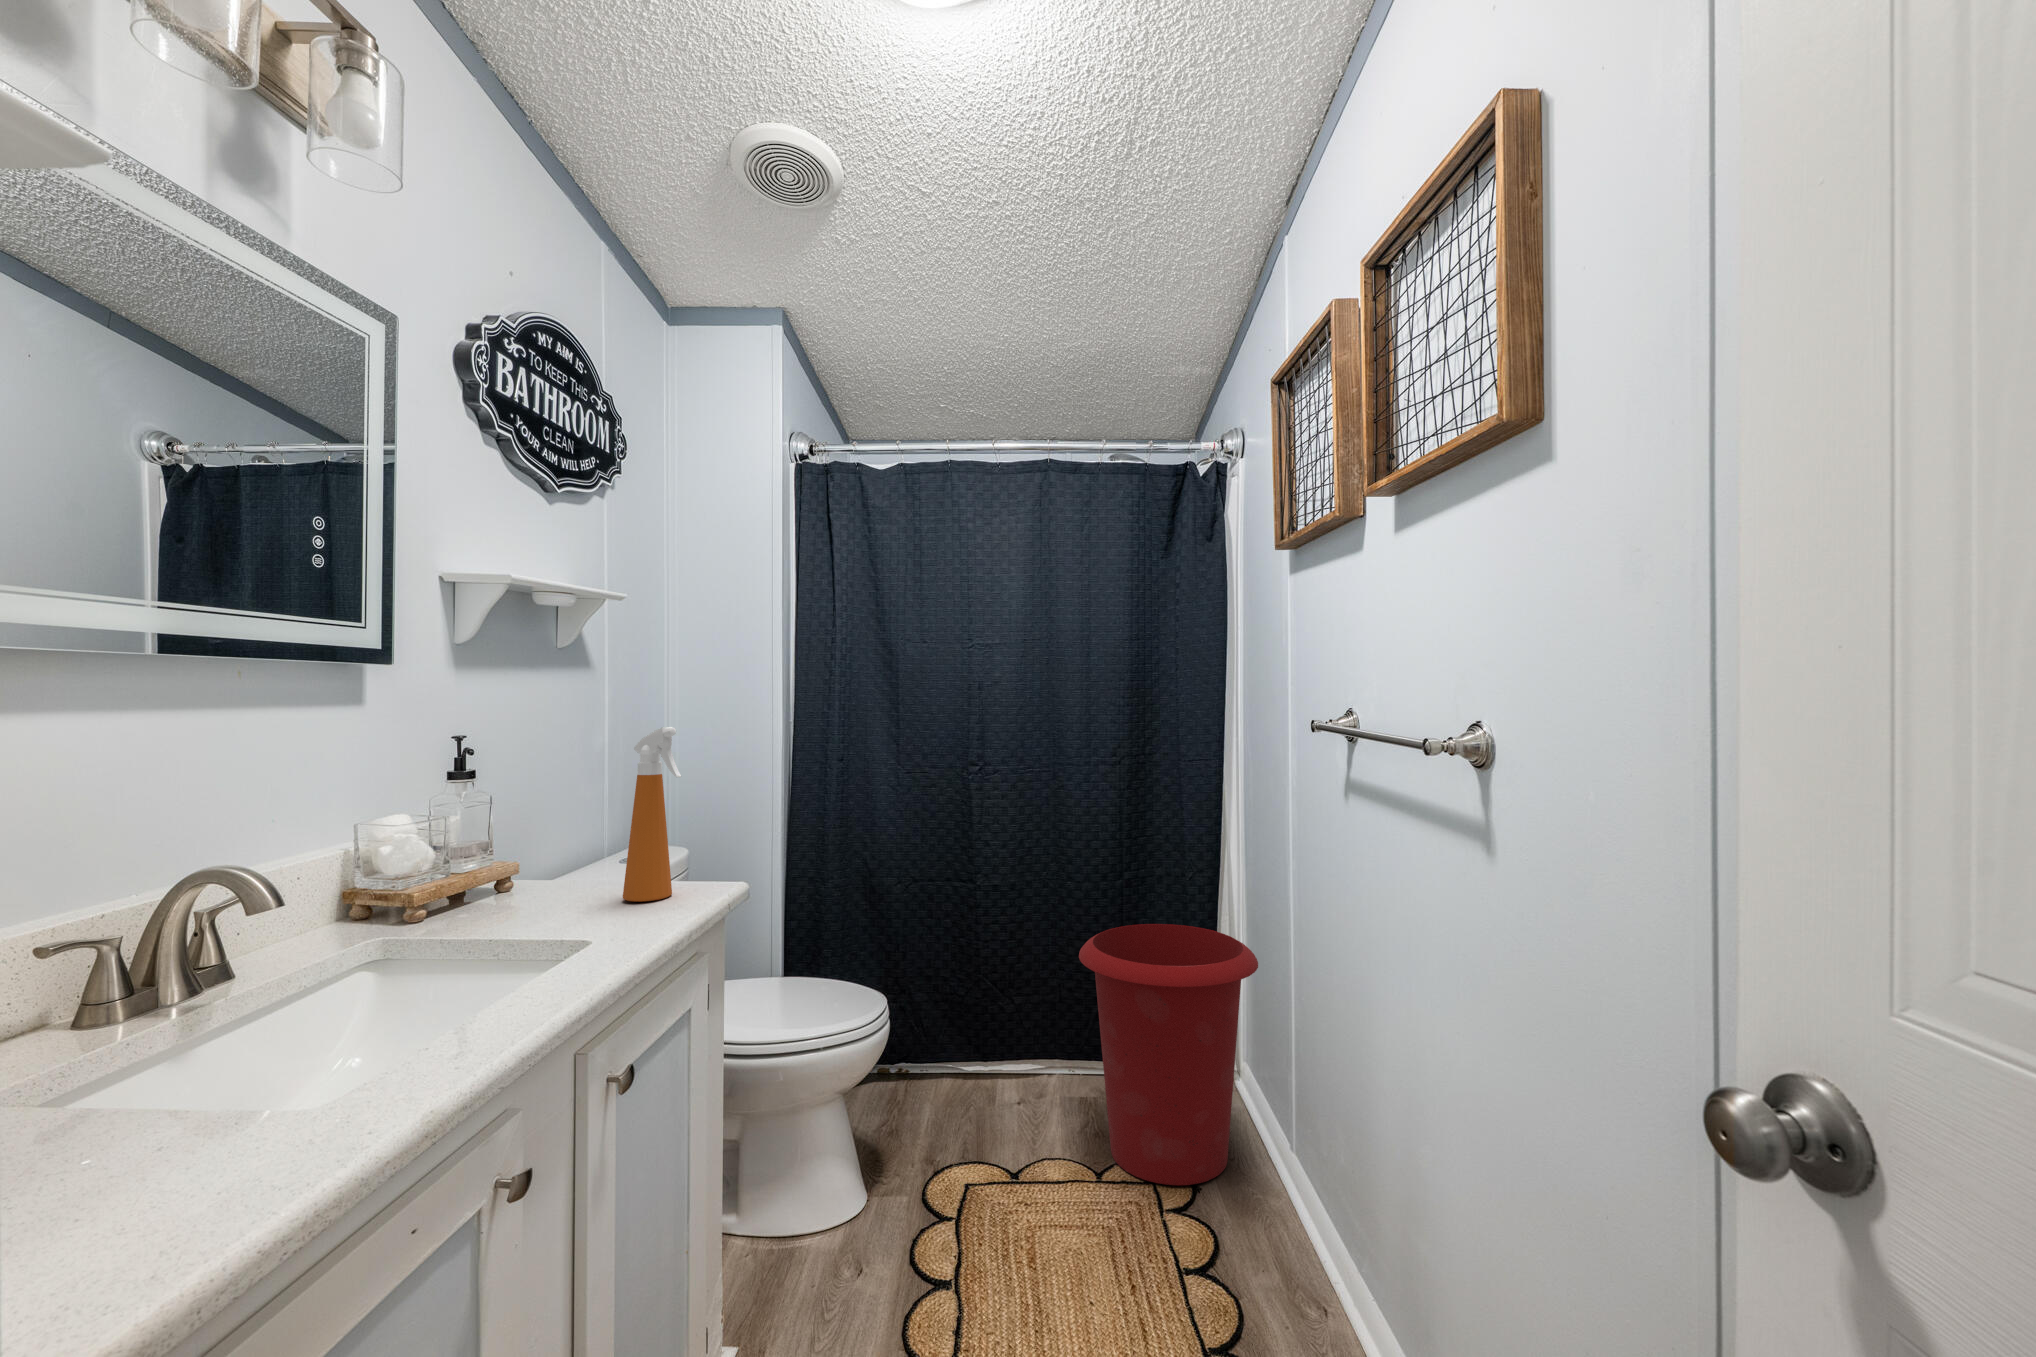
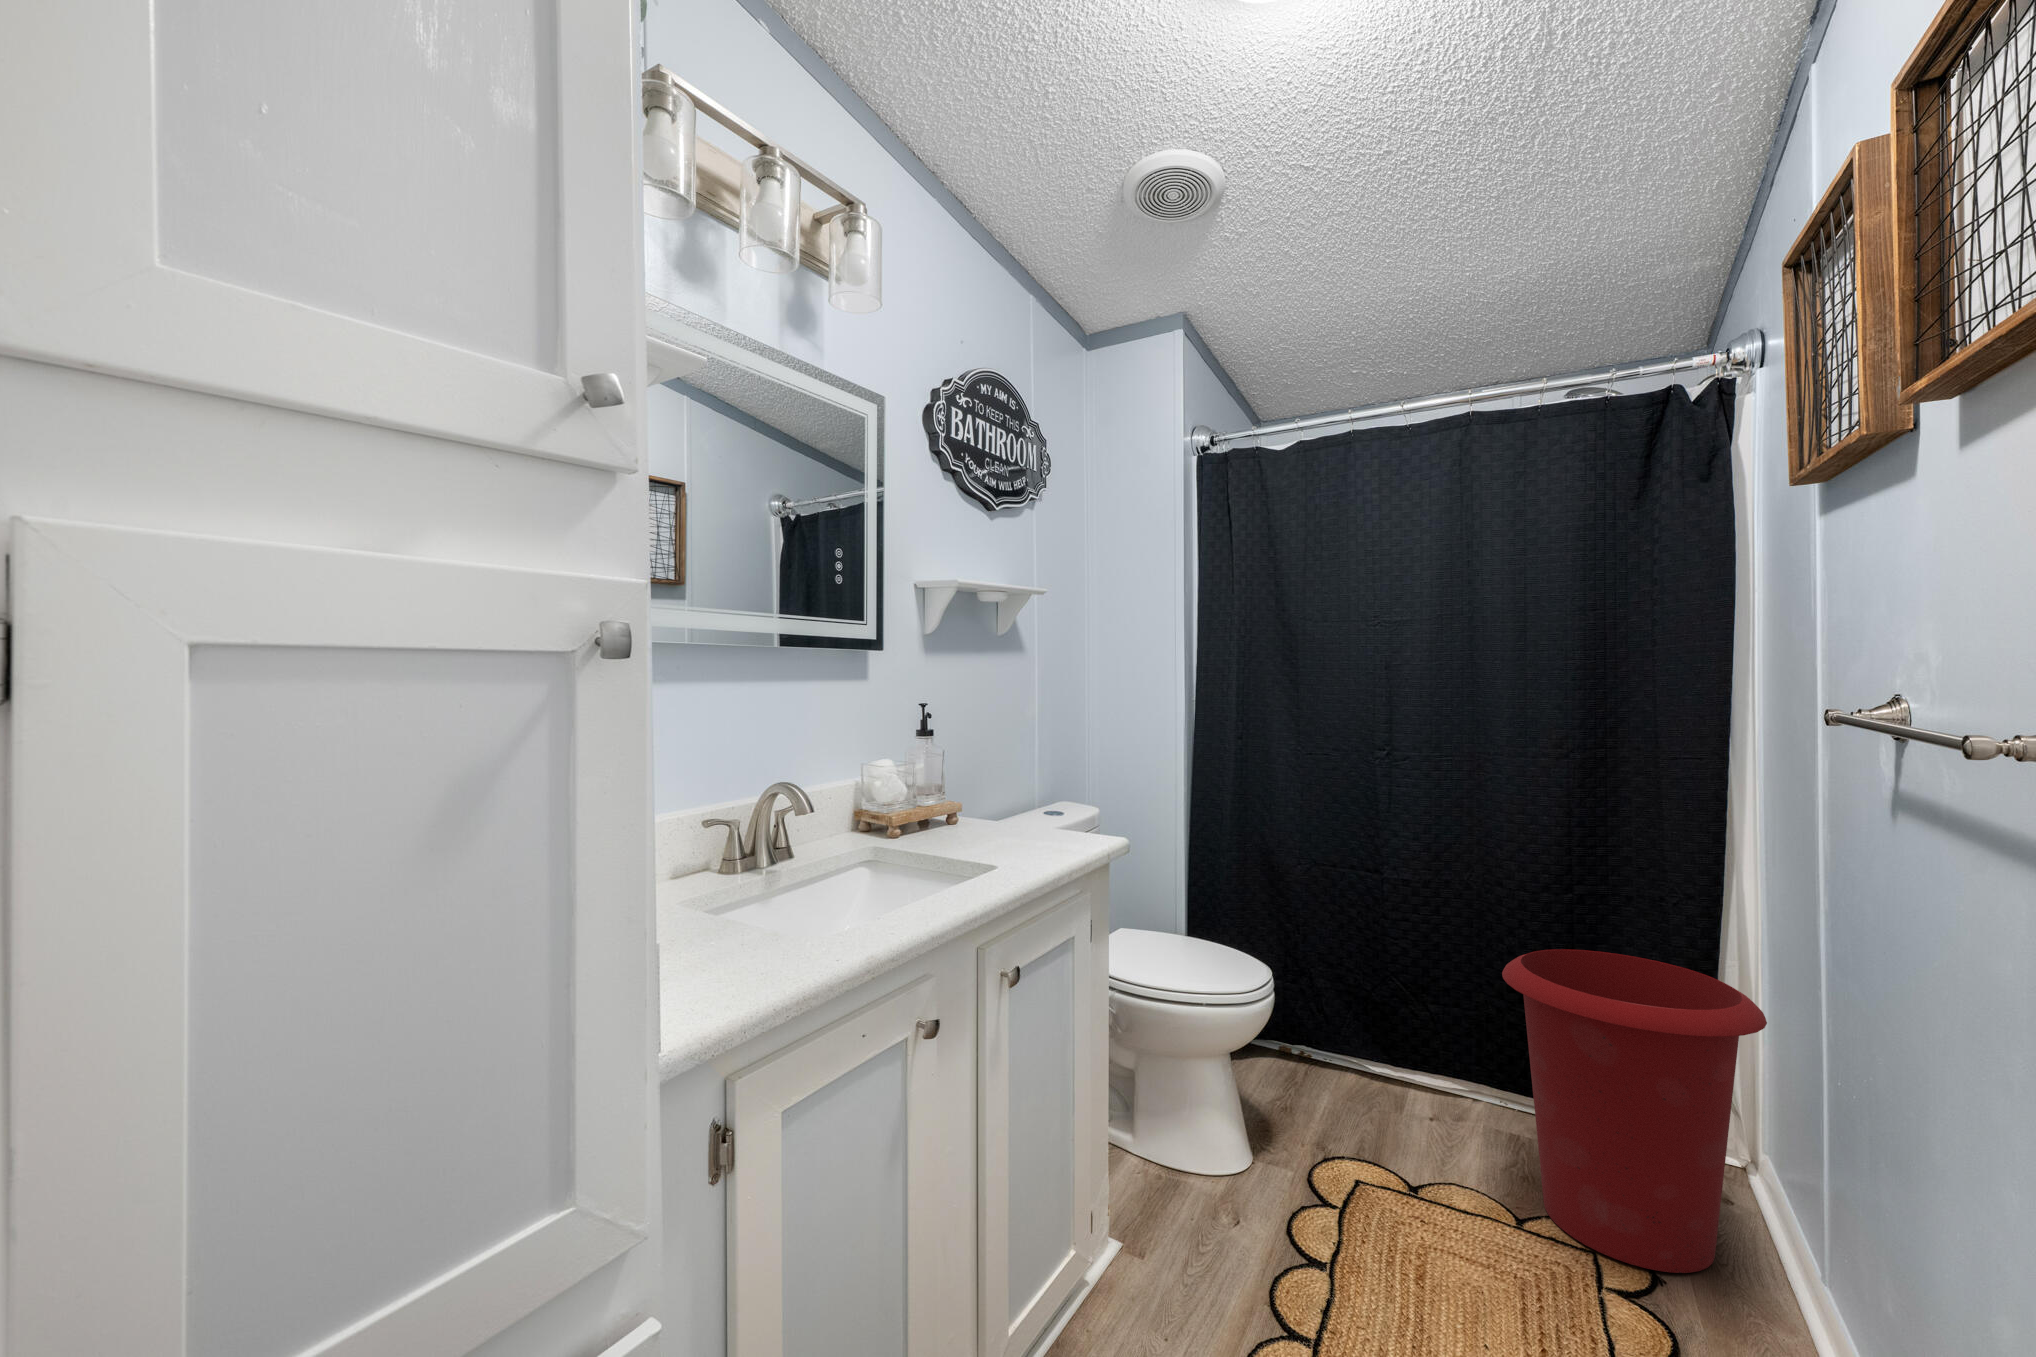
spray bottle: present [623,727,681,902] -> none [1027,700,1069,844]

